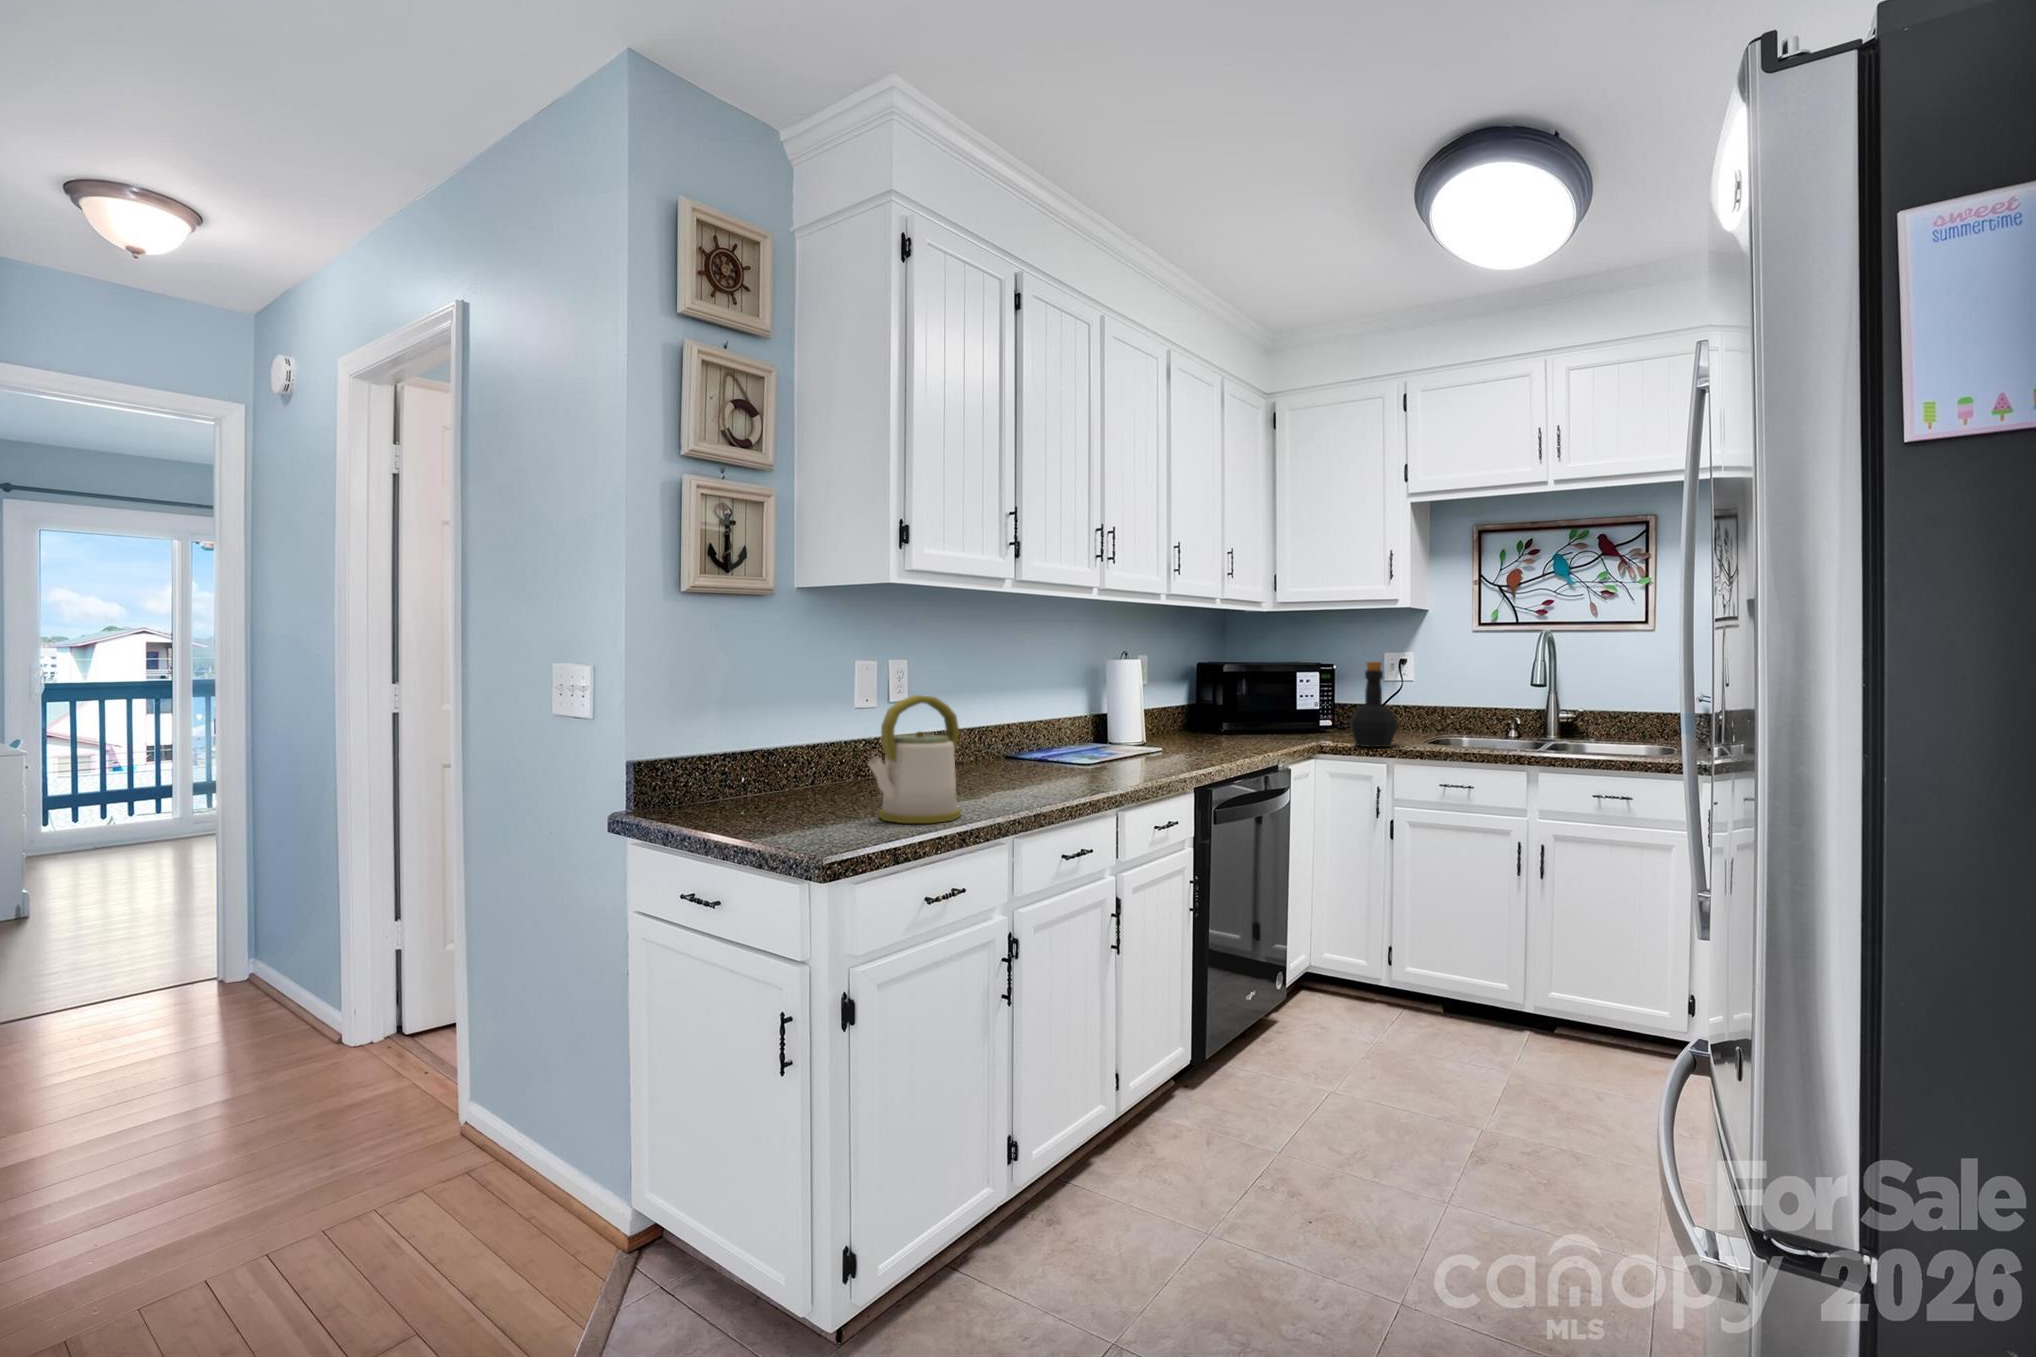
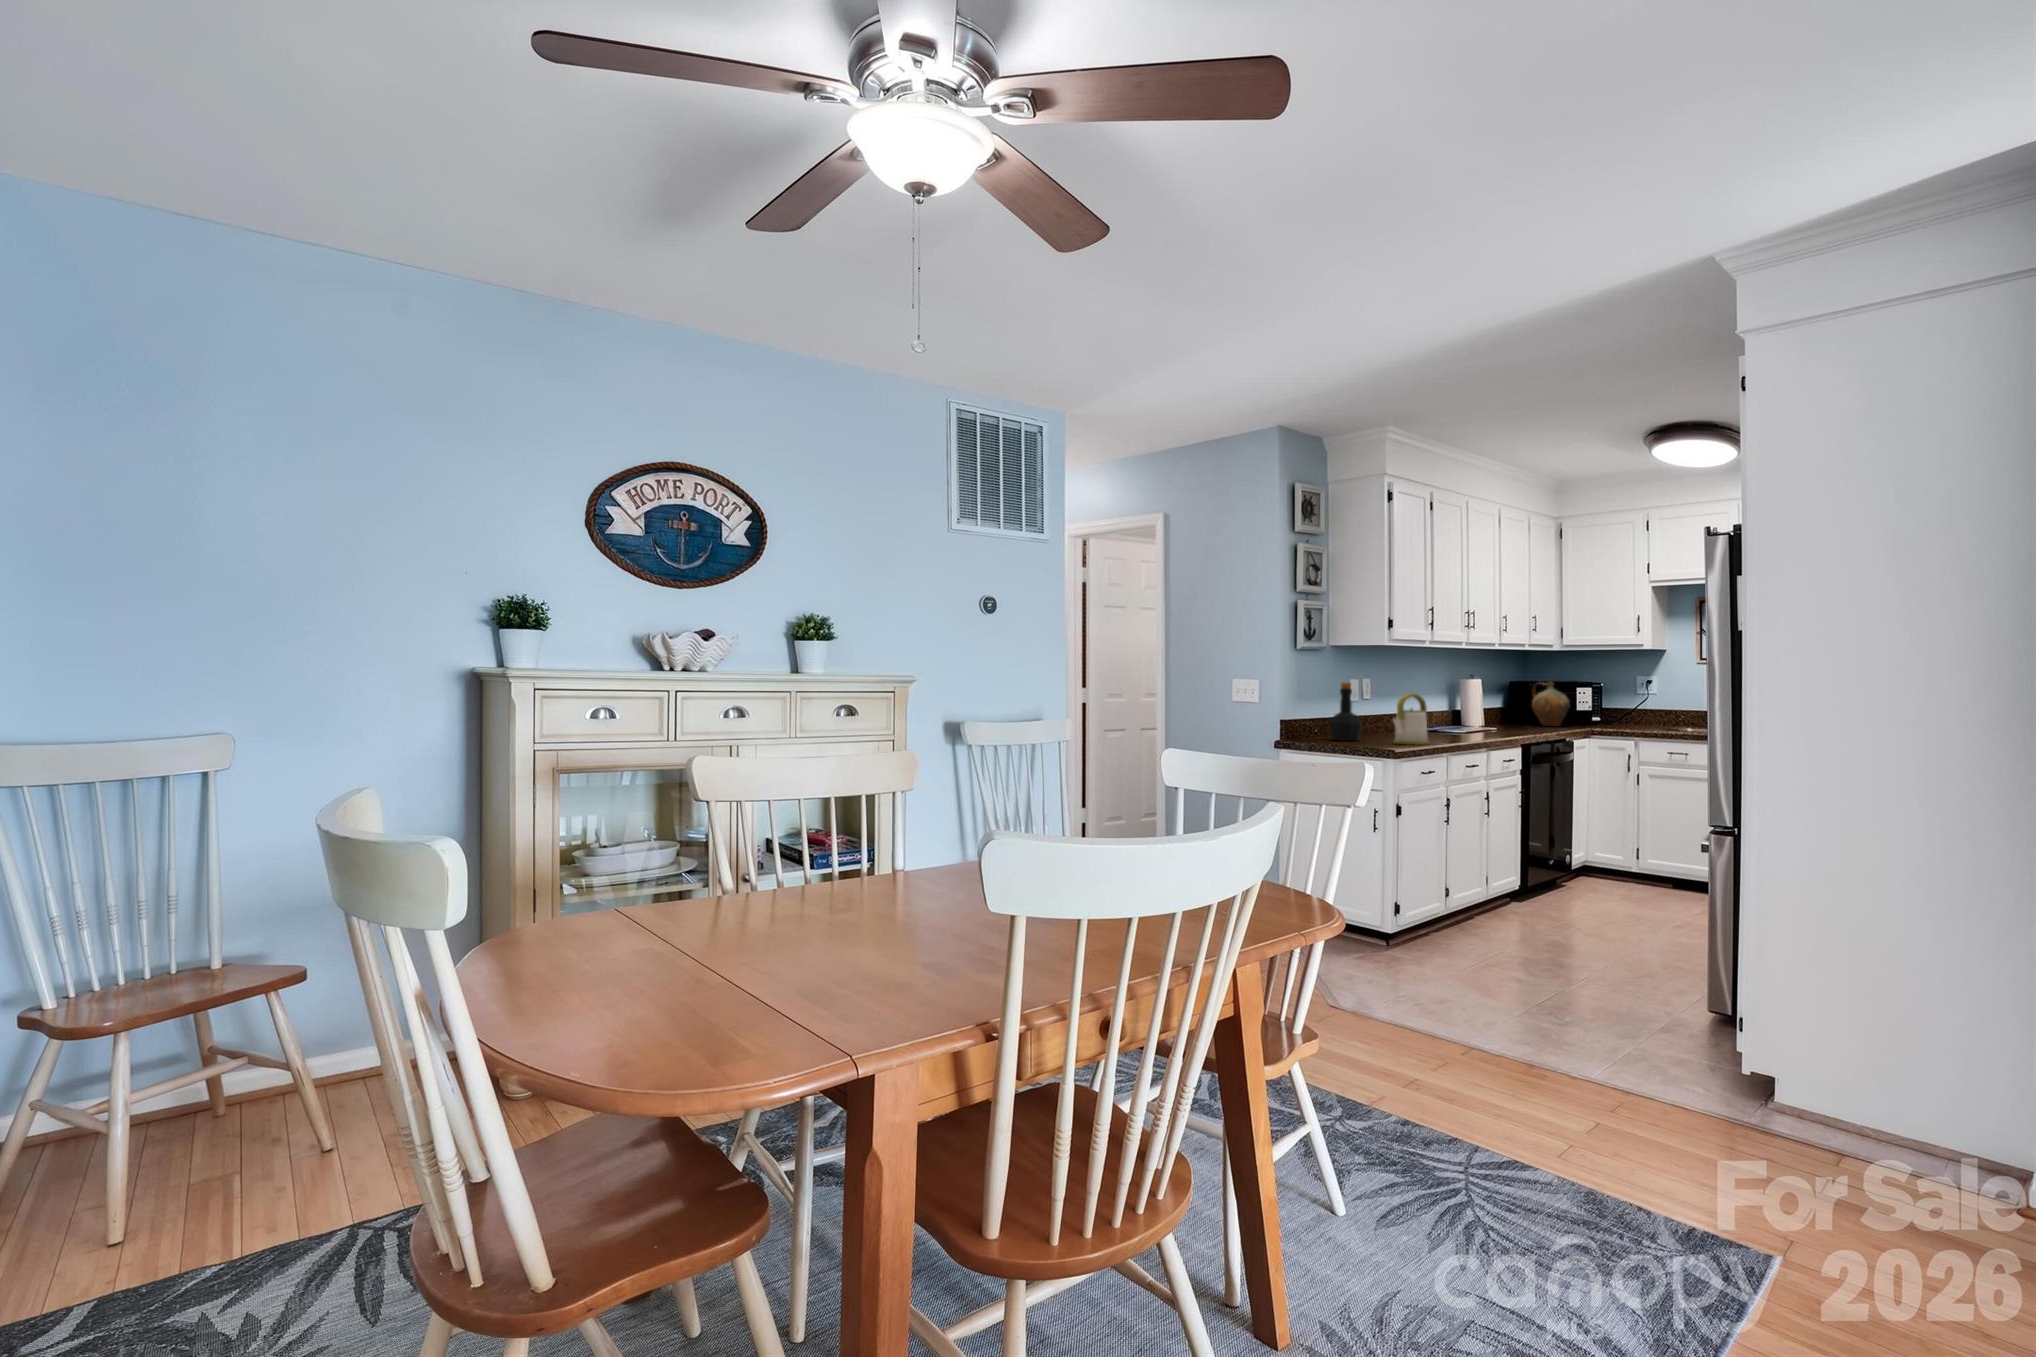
ceramic jug: none [1229,658,1286,735] -> present [1532,680,1570,726]
bottle: present [1350,662,1397,747] -> present [1330,683,1362,741]

